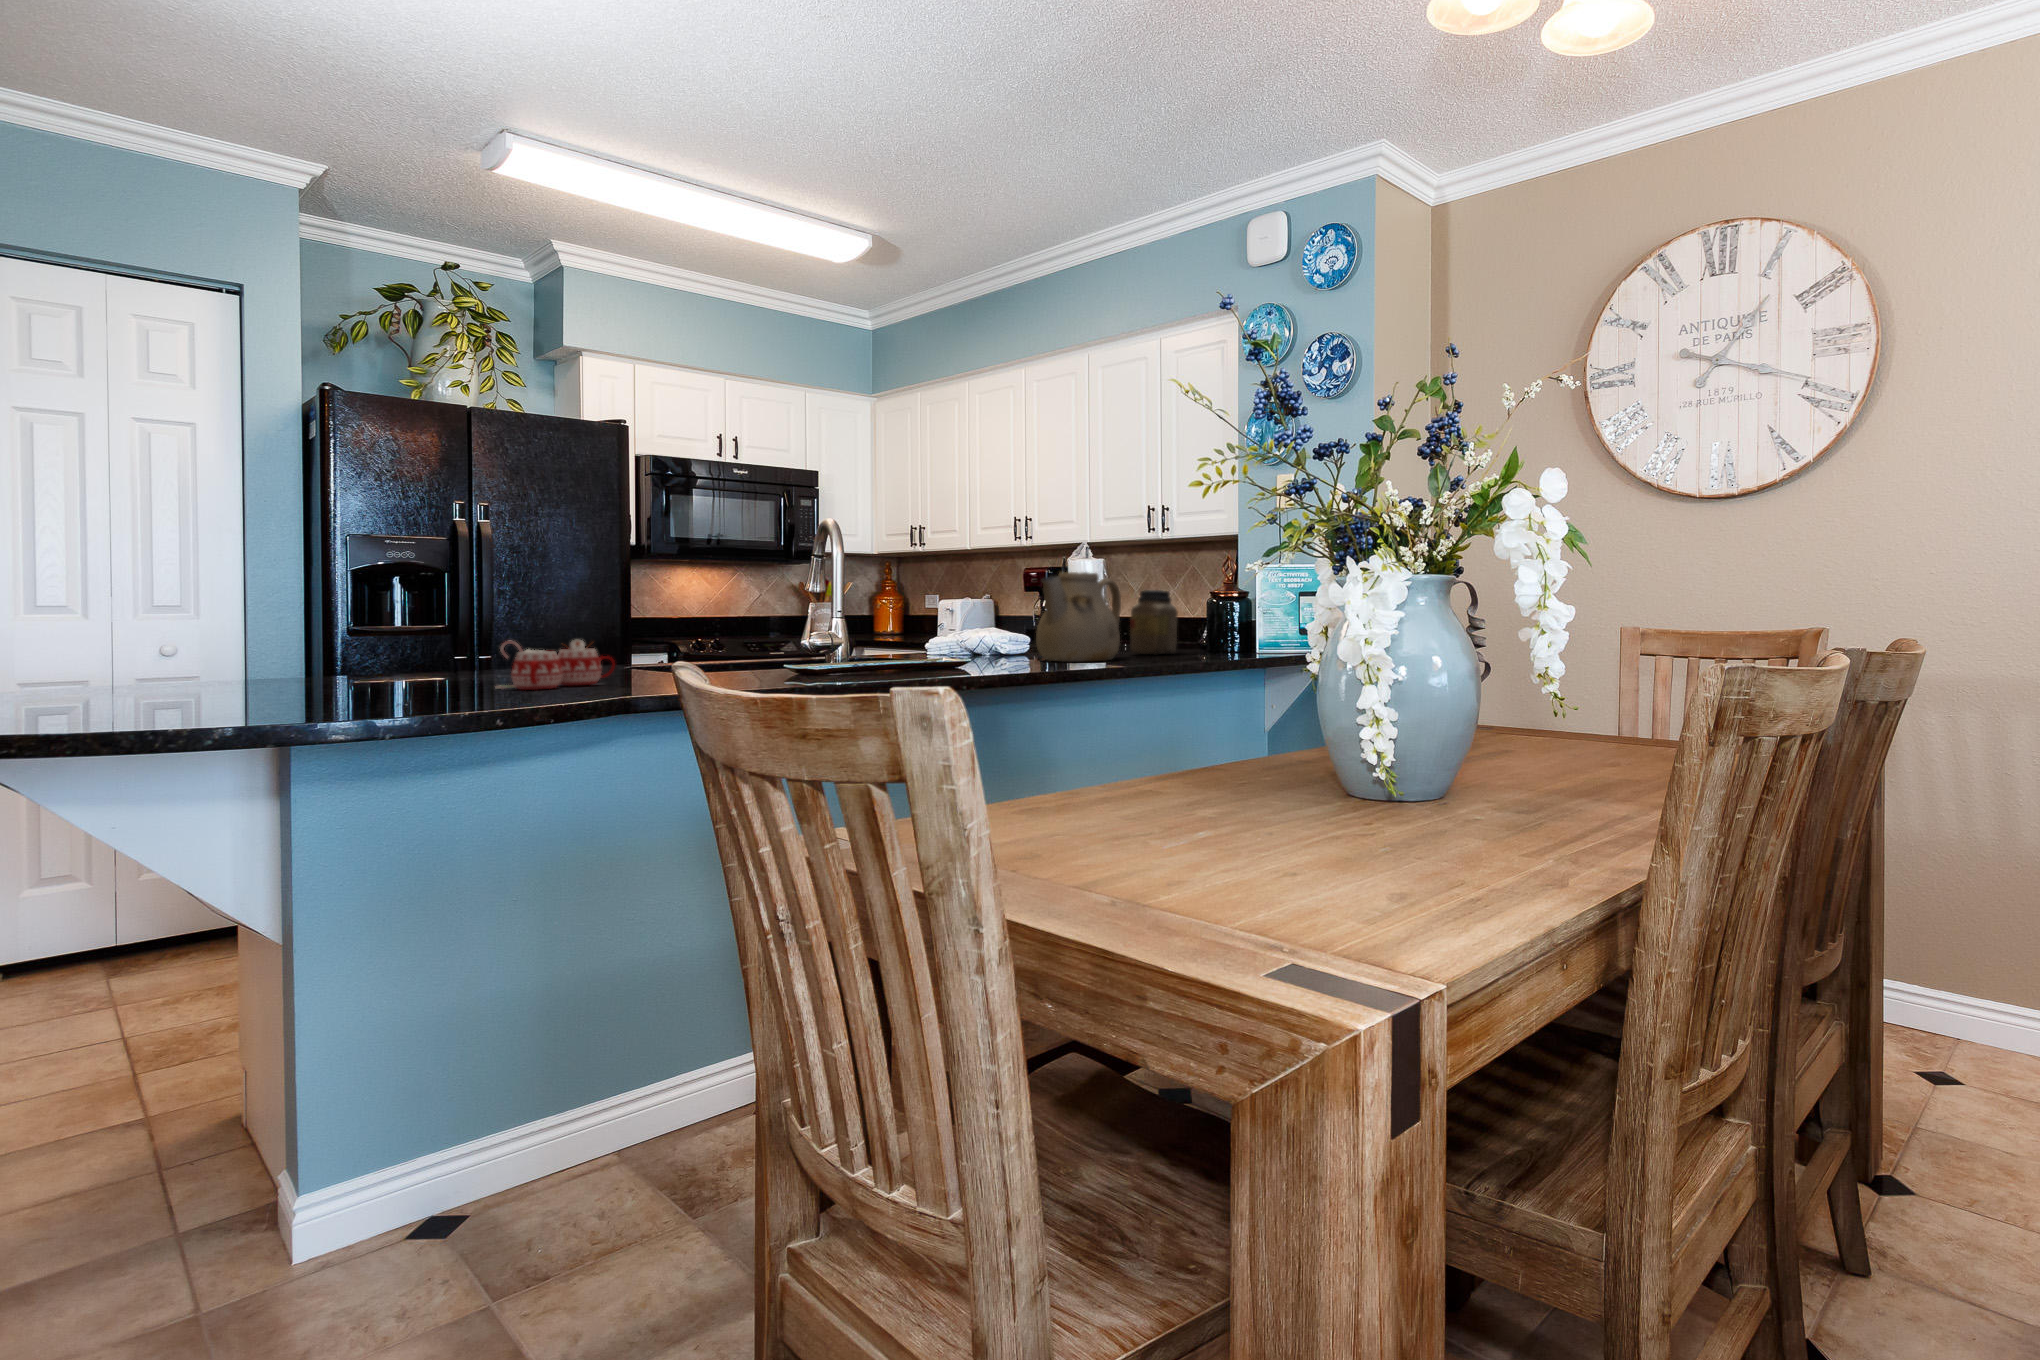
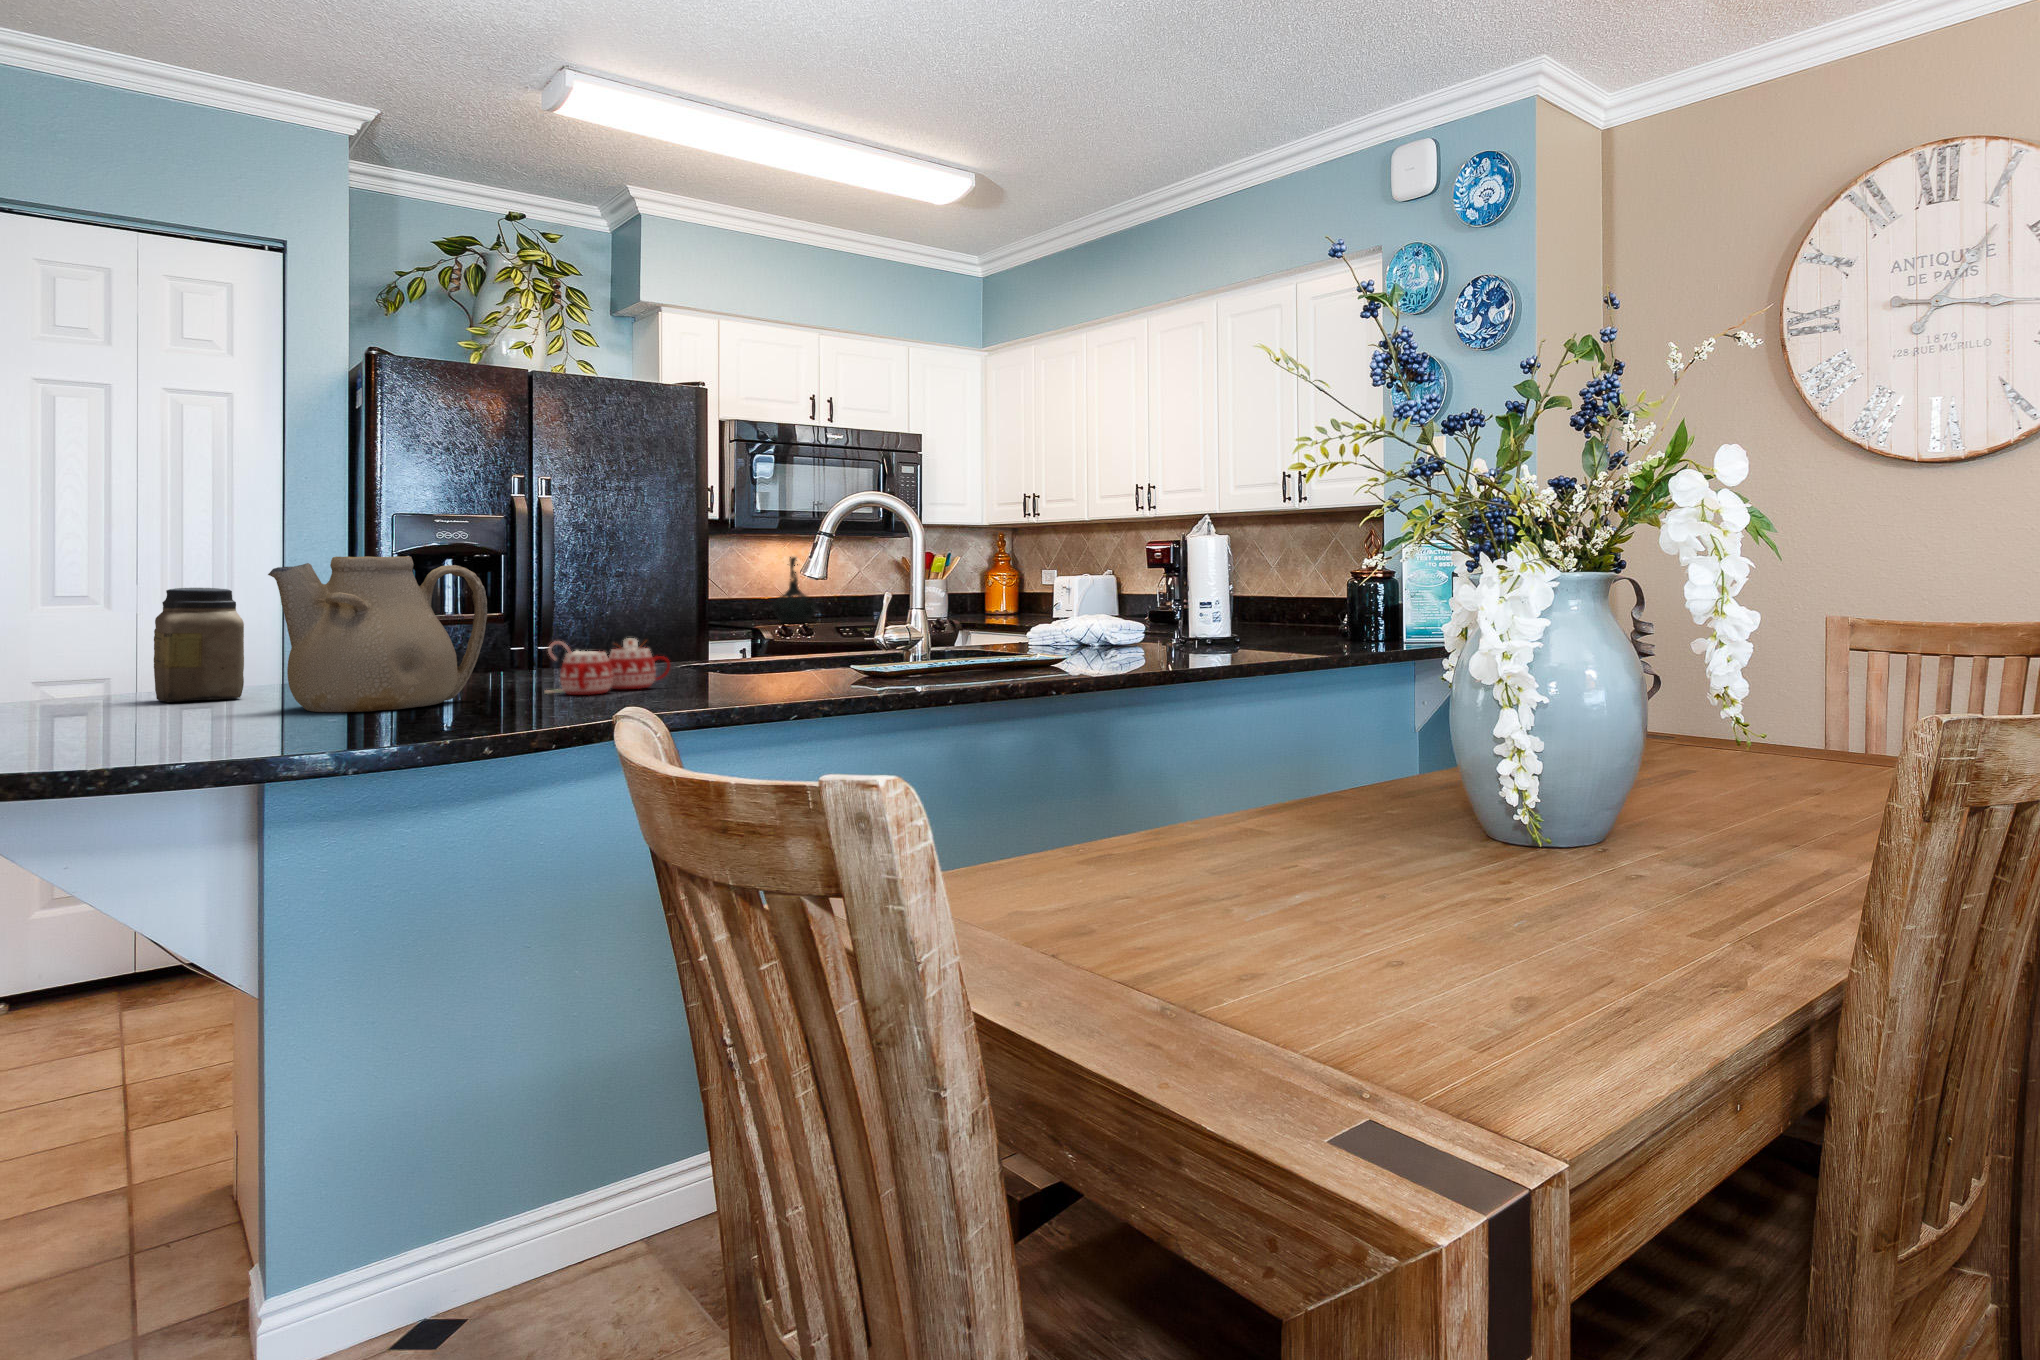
teapot: present [1036,572,1121,662] -> present [268,556,487,712]
bottle: none [686,581,727,640] -> present [773,557,815,623]
jar: present [1130,590,1178,654] -> present [154,588,244,702]

